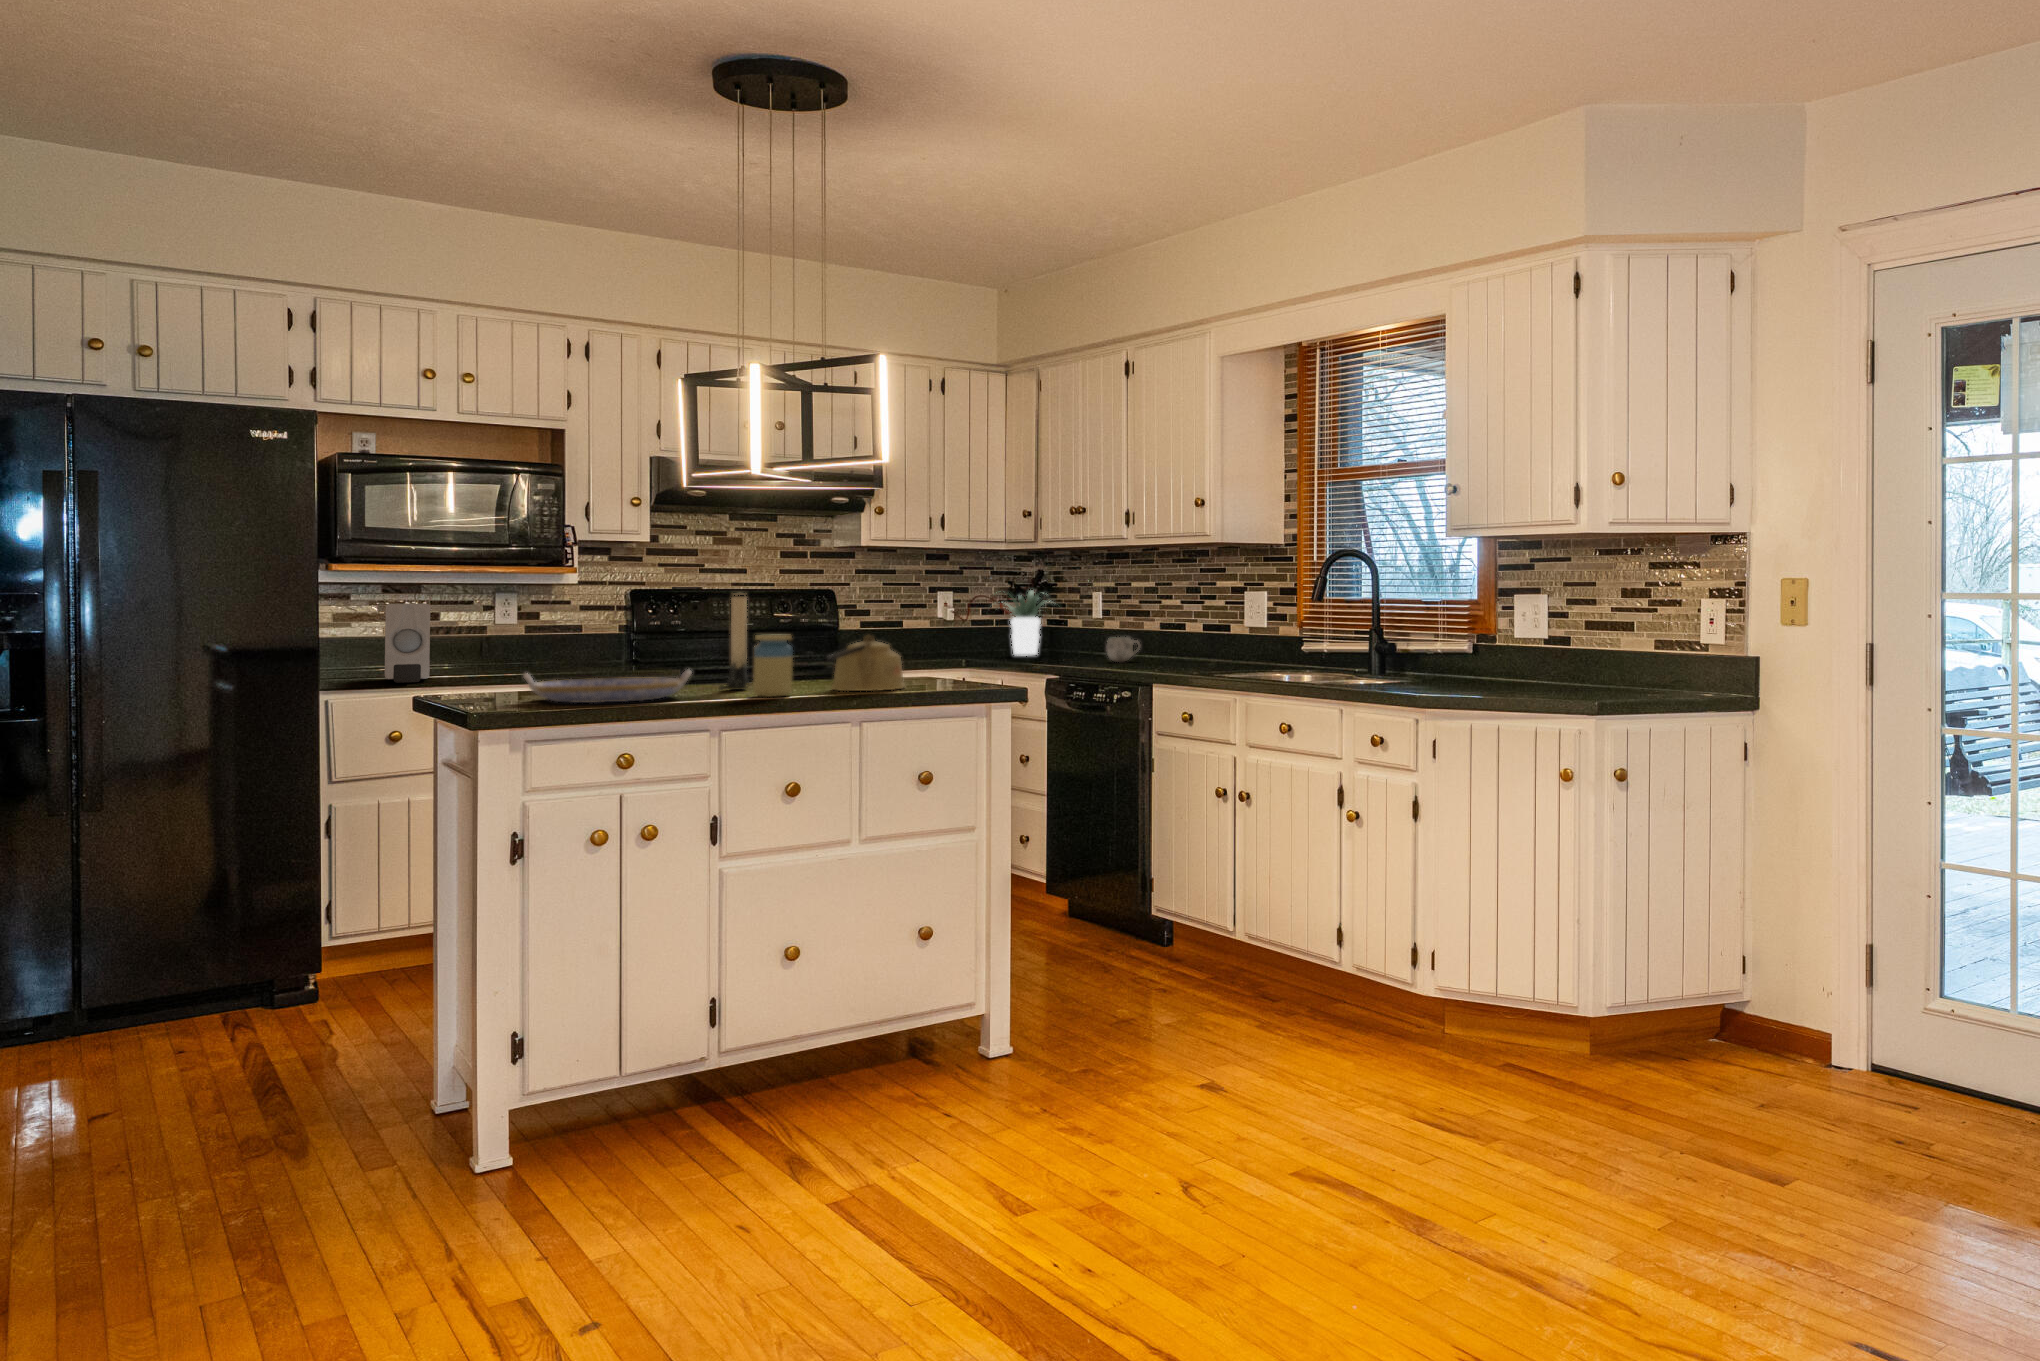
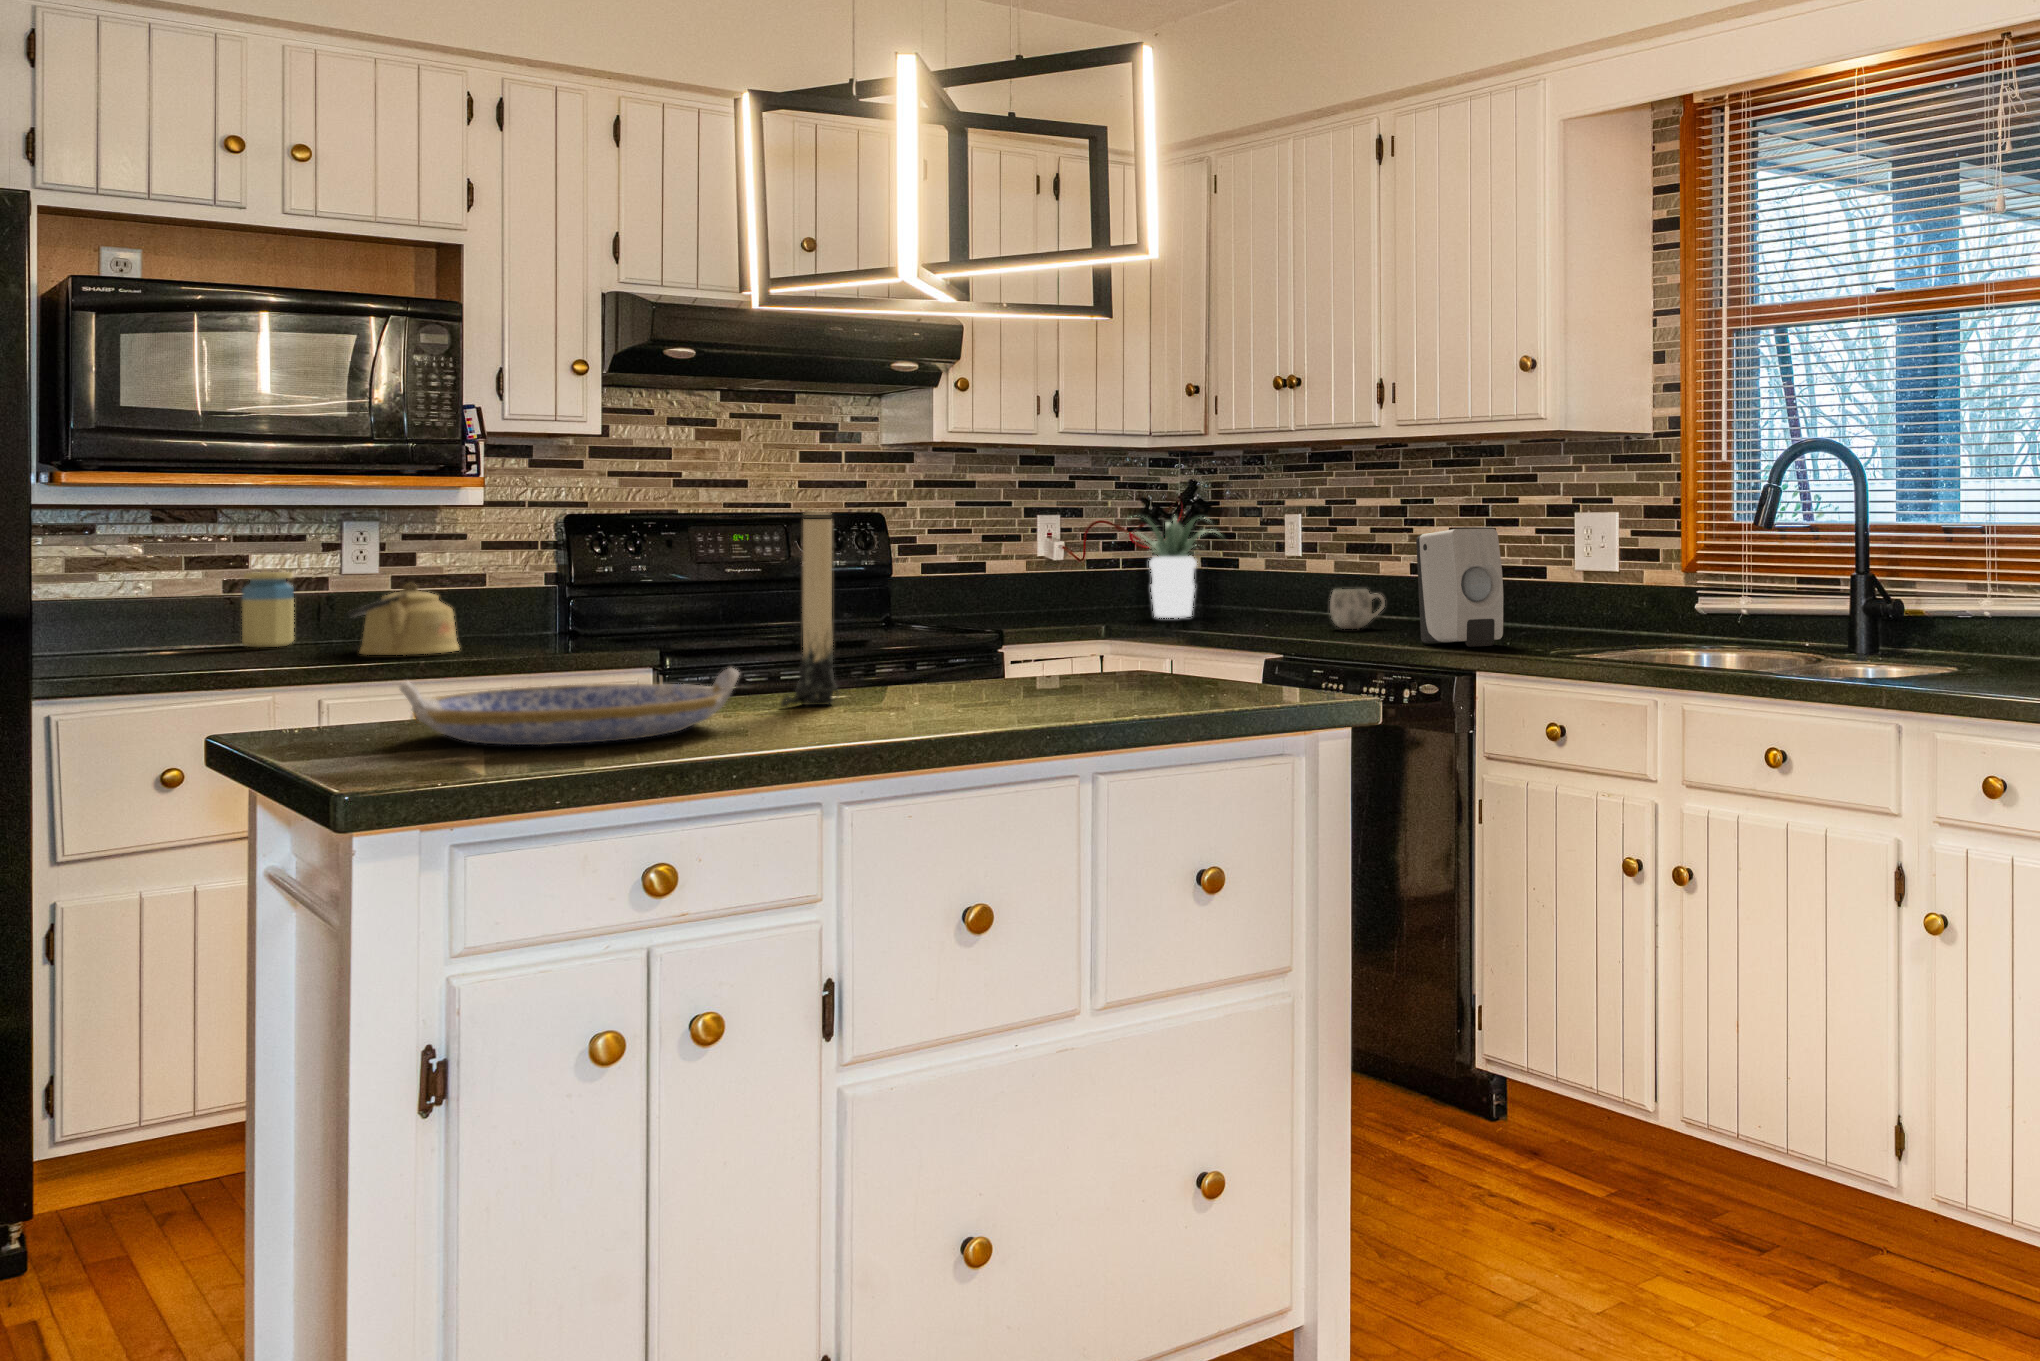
soap dispenser: present [385,604,431,683] -> present [1416,529,1503,647]
jar: present [753,635,793,697] -> present [242,572,294,647]
kettle: present [828,635,905,691] -> present [348,583,459,655]

